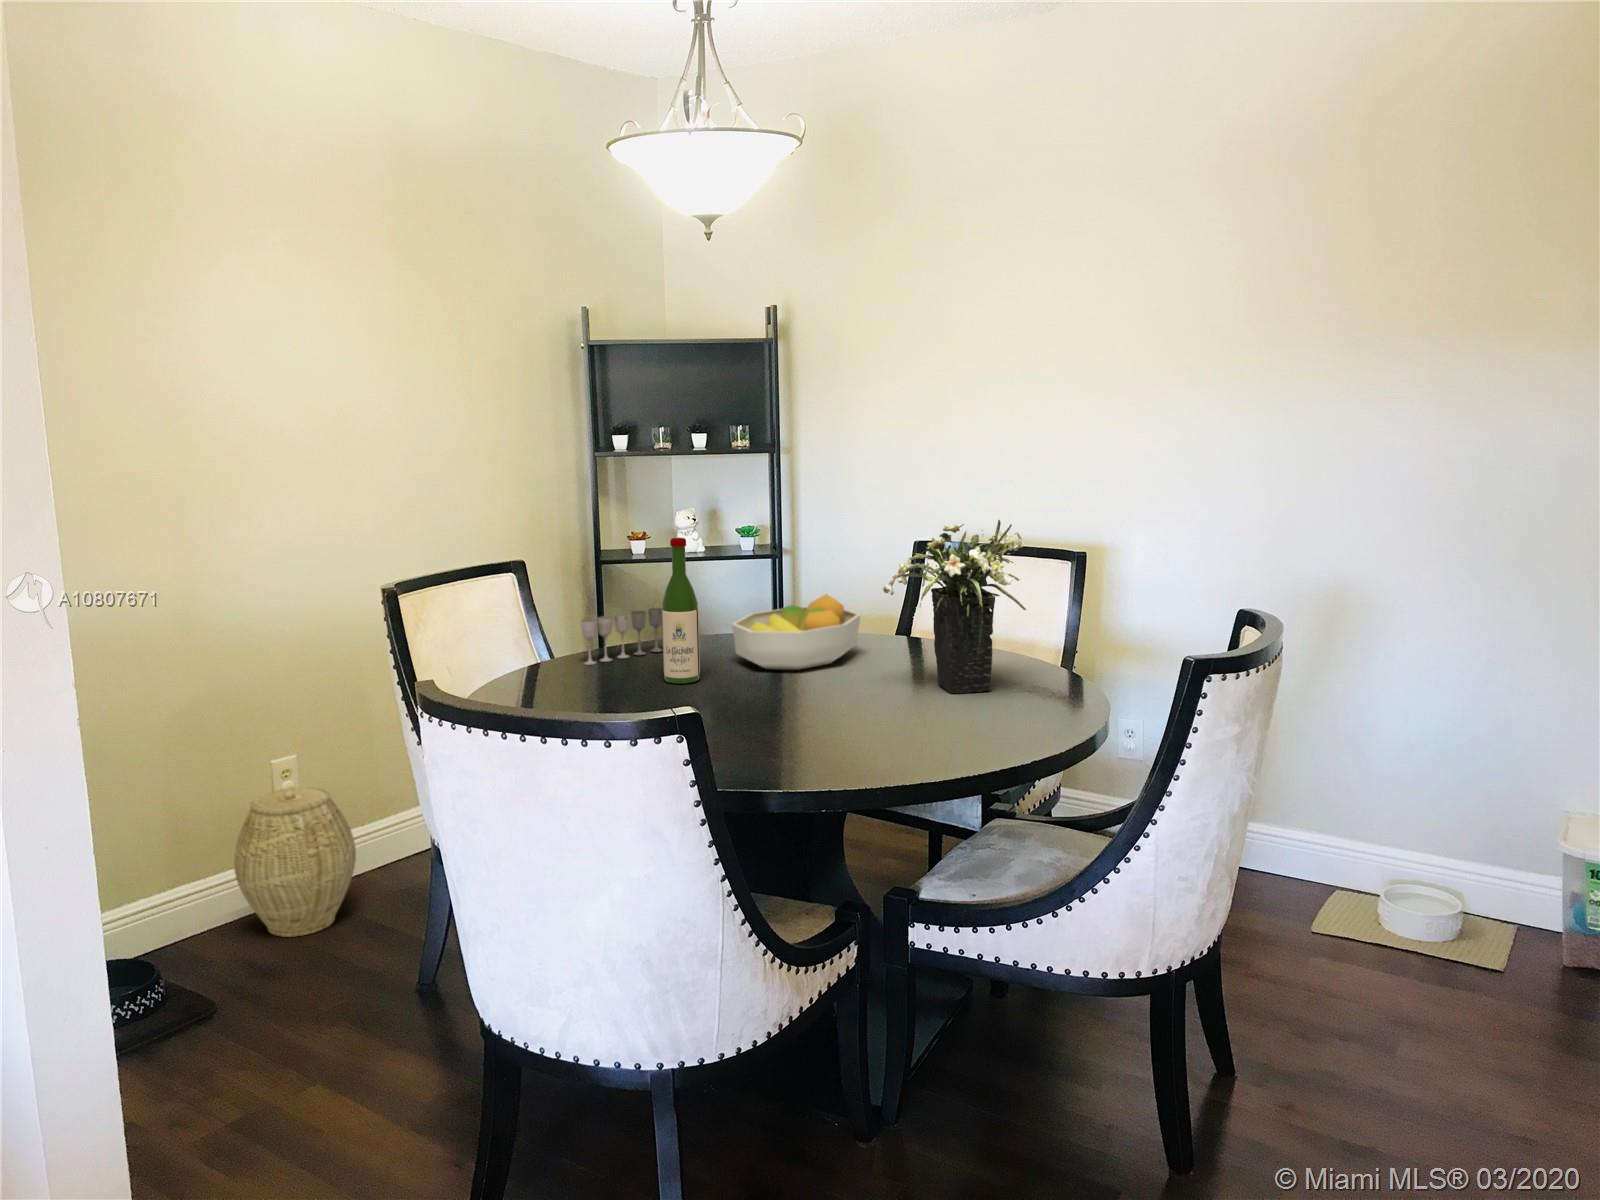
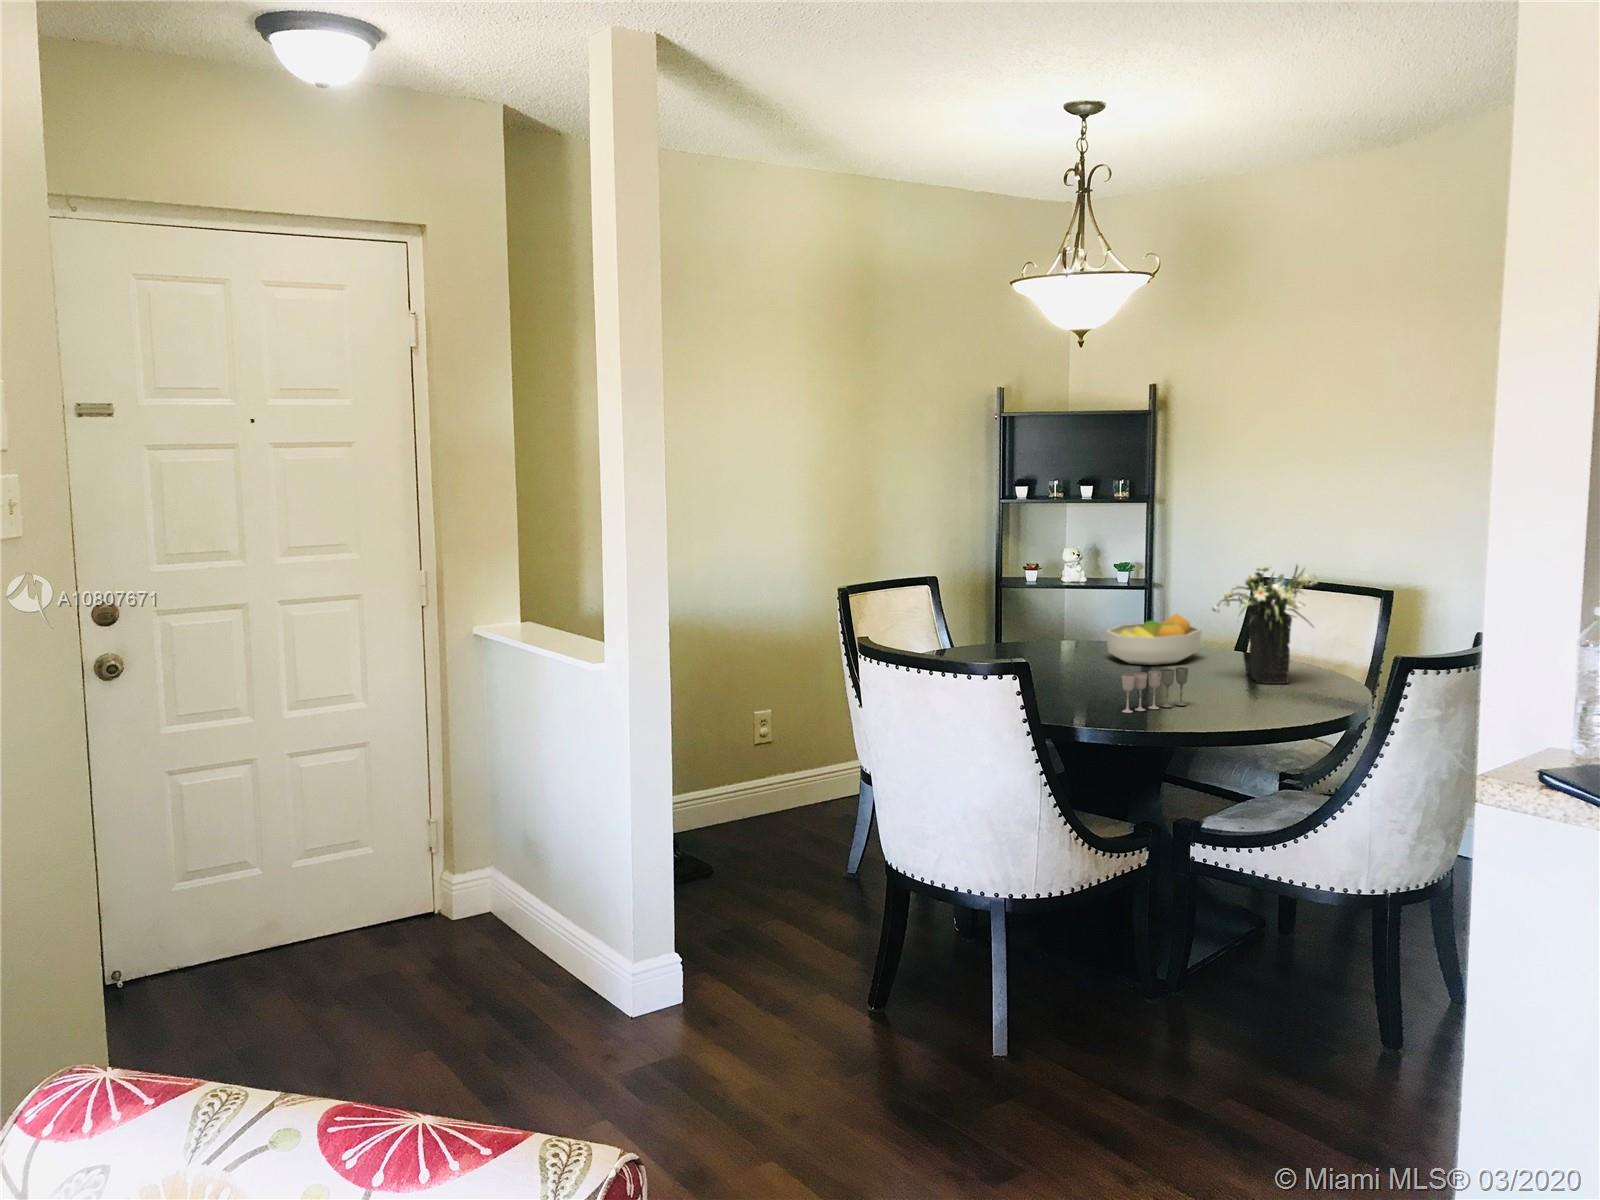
wine bottle: present [662,538,700,684] -> none [1057,569,1083,668]
wine glass: present [581,608,662,665] -> present [1122,667,1188,713]
woven basket: present [234,787,356,937] -> none [747,736,826,838]

